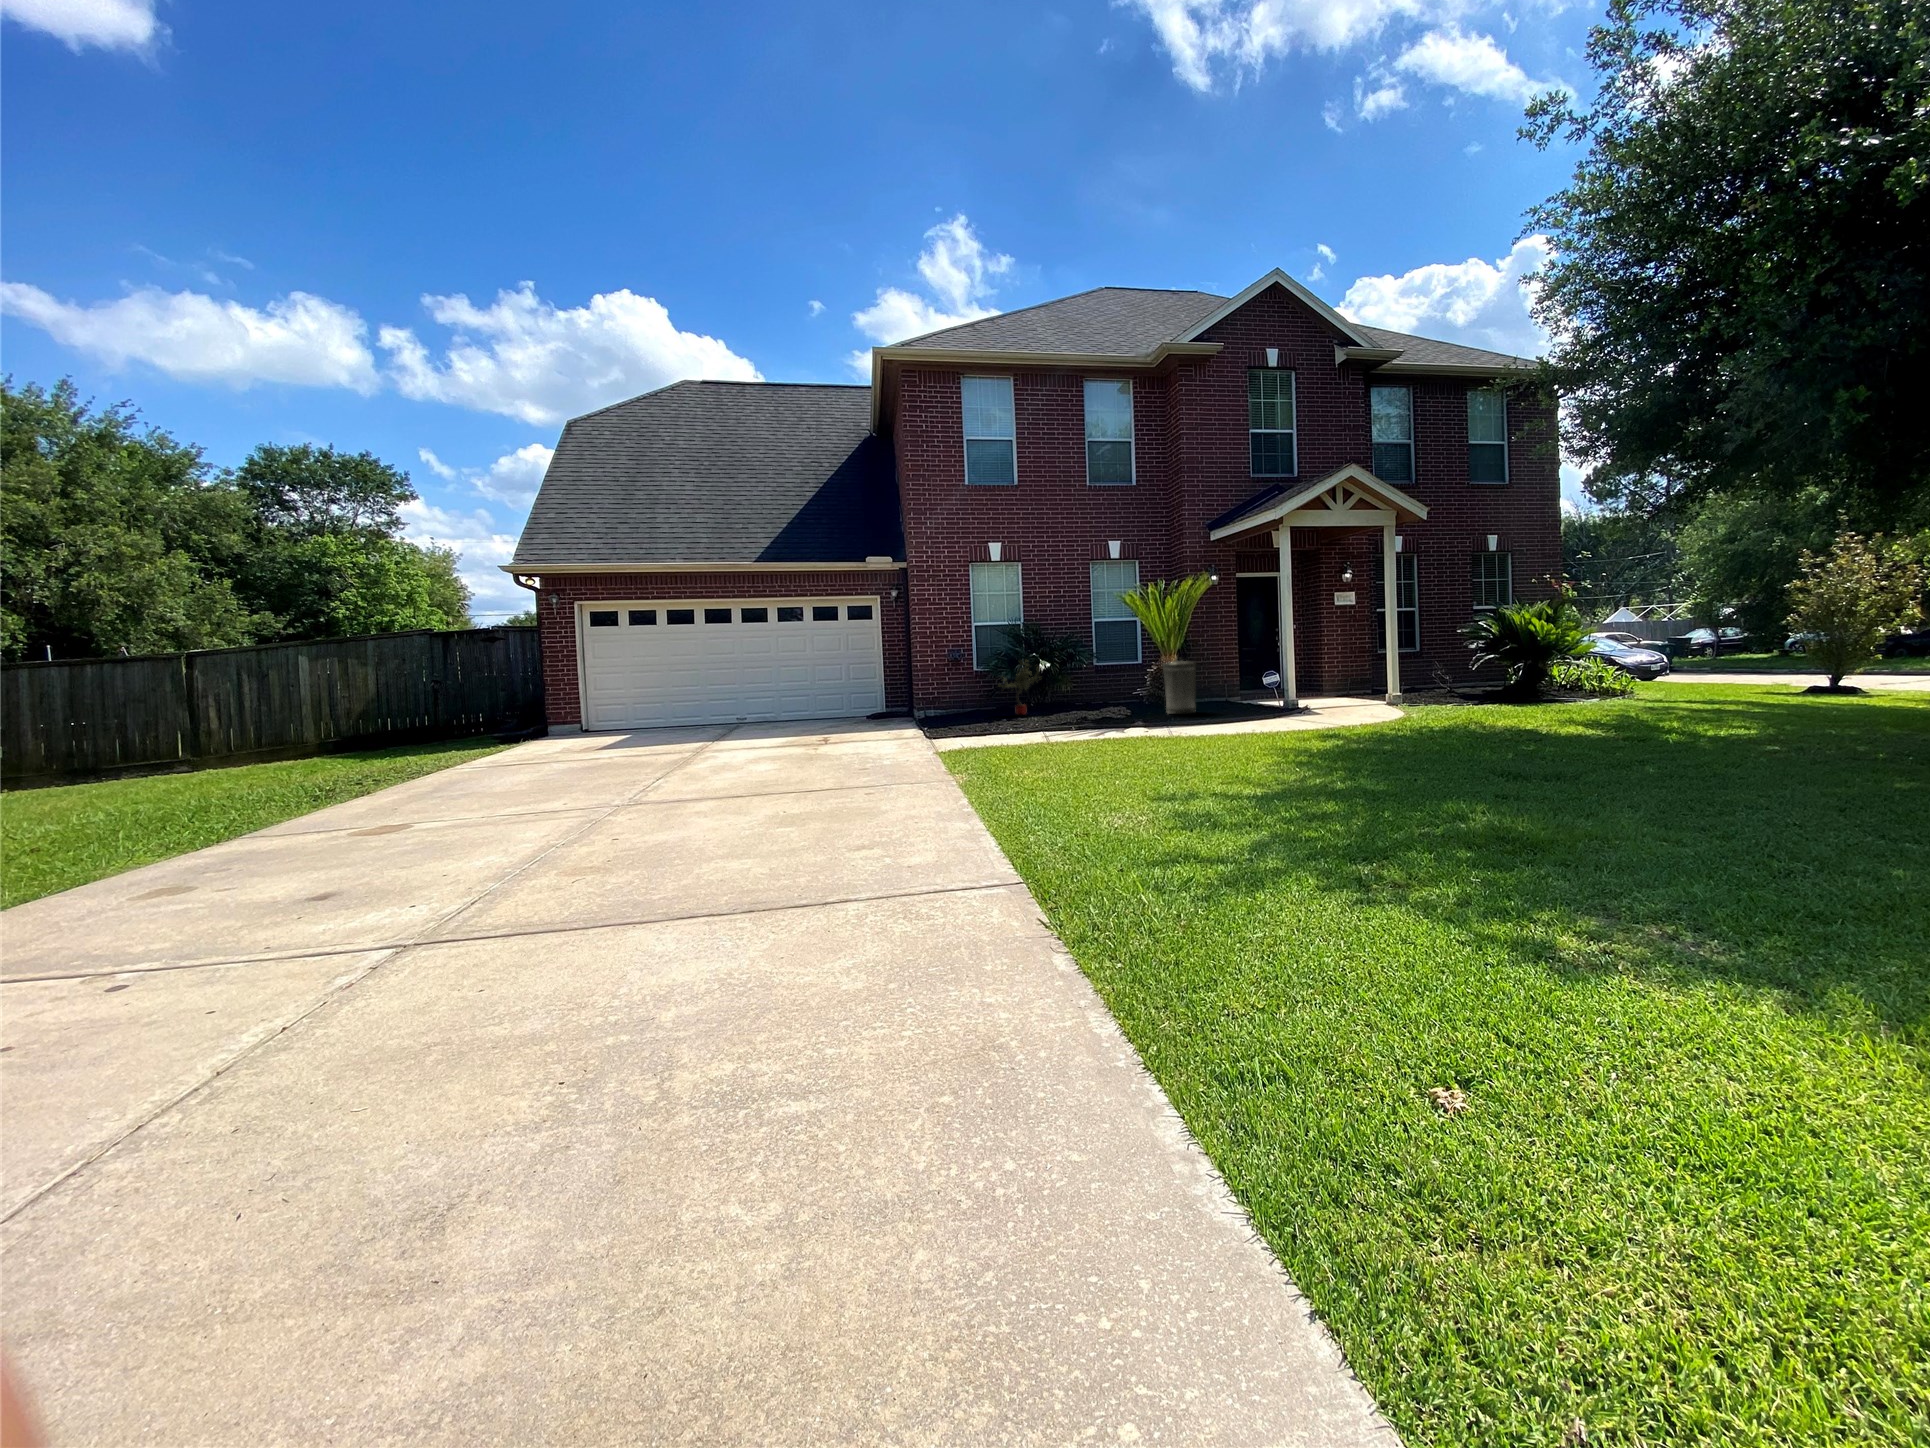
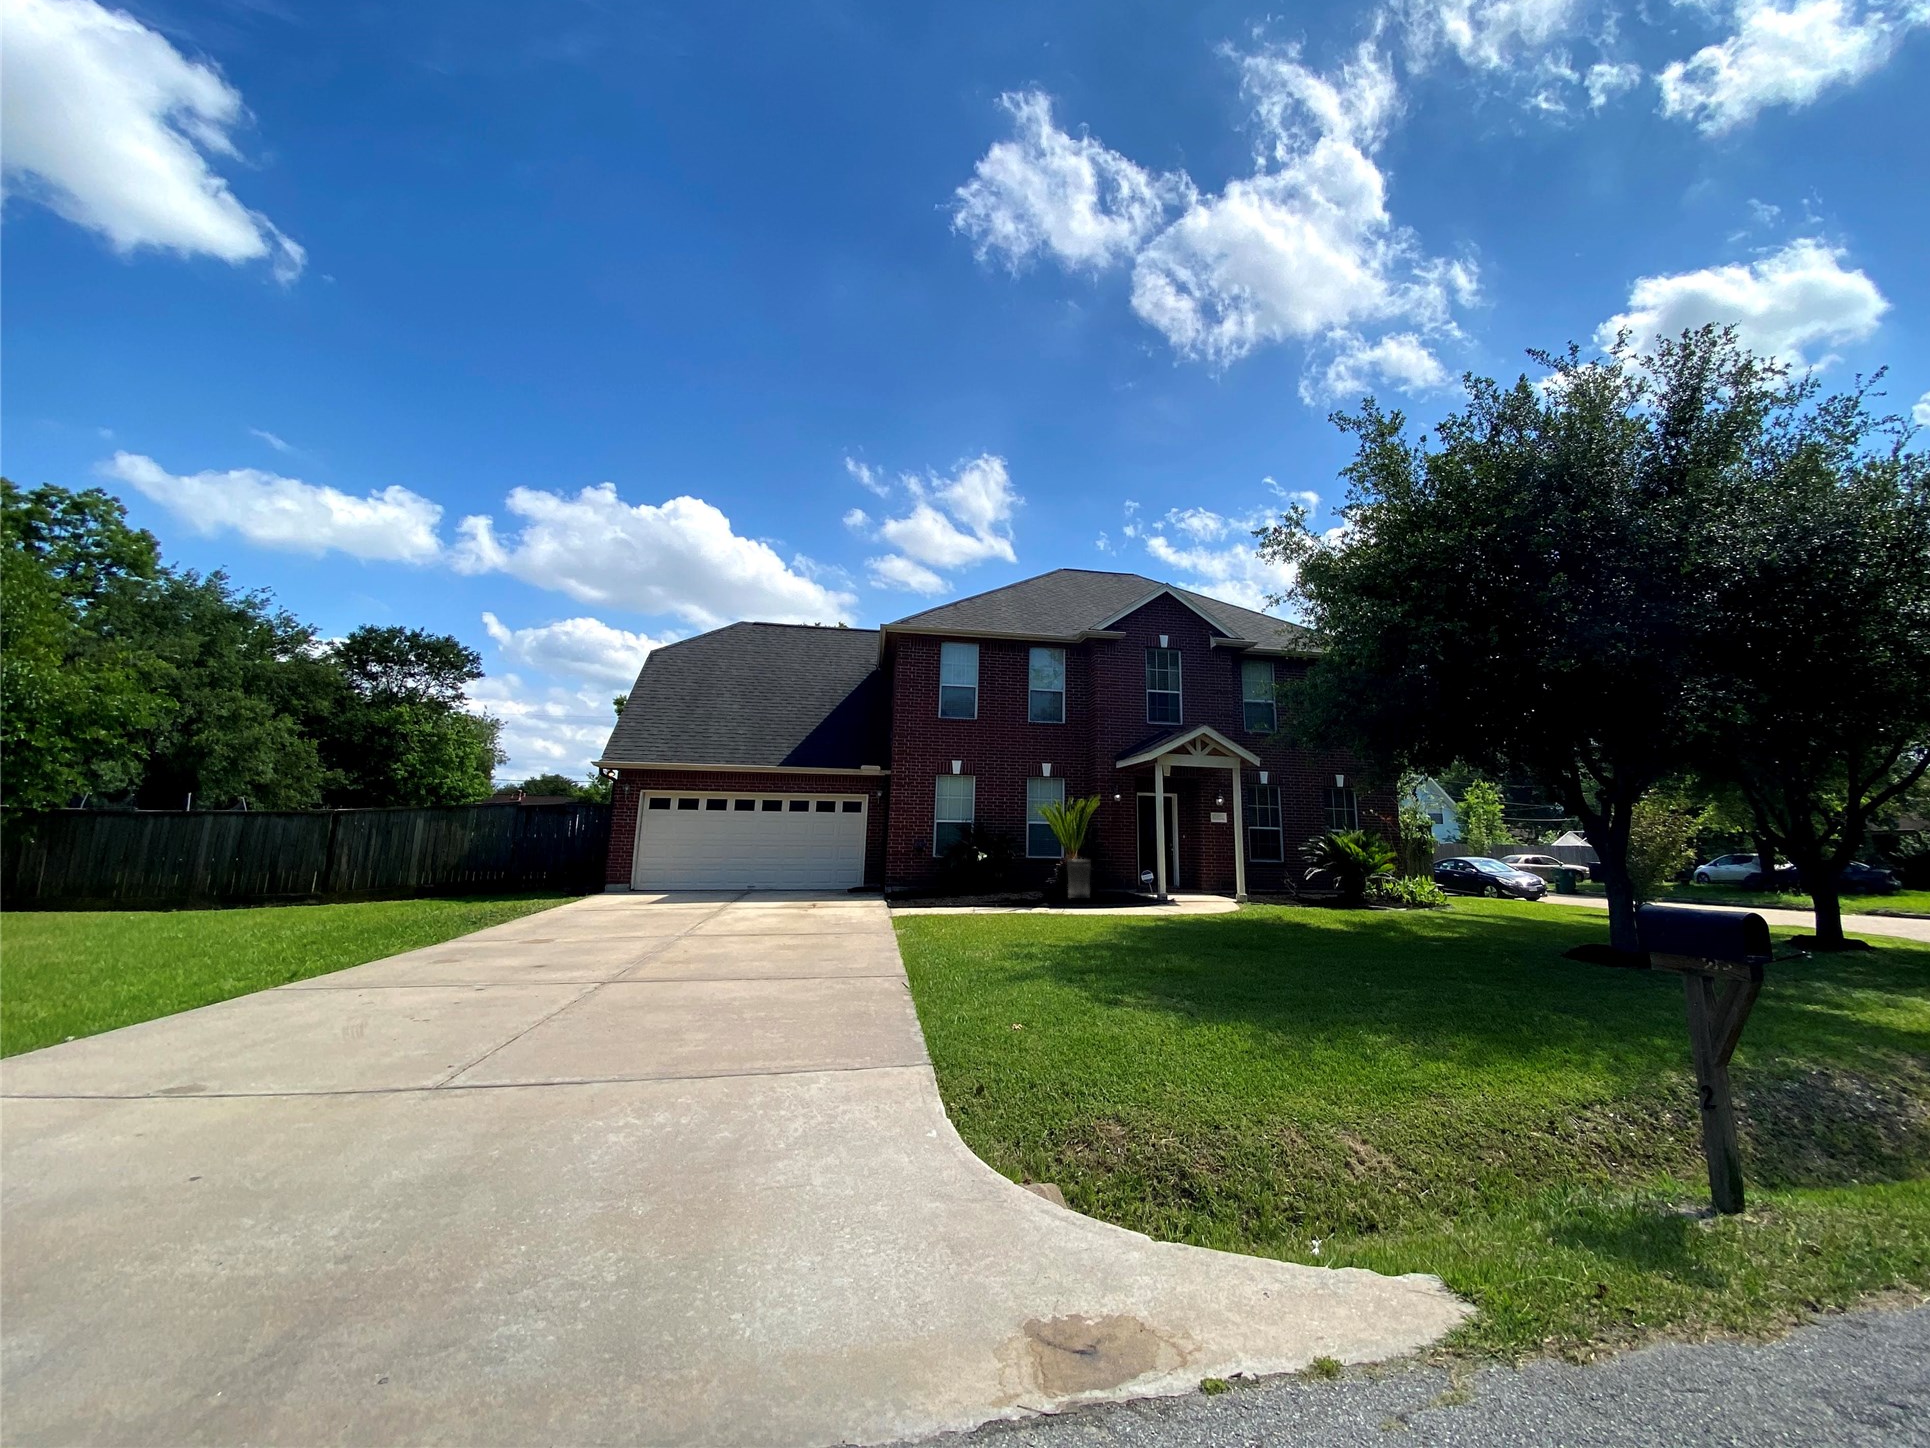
potted tree: present [999,662,1040,715] -> none [947,851,981,893]

